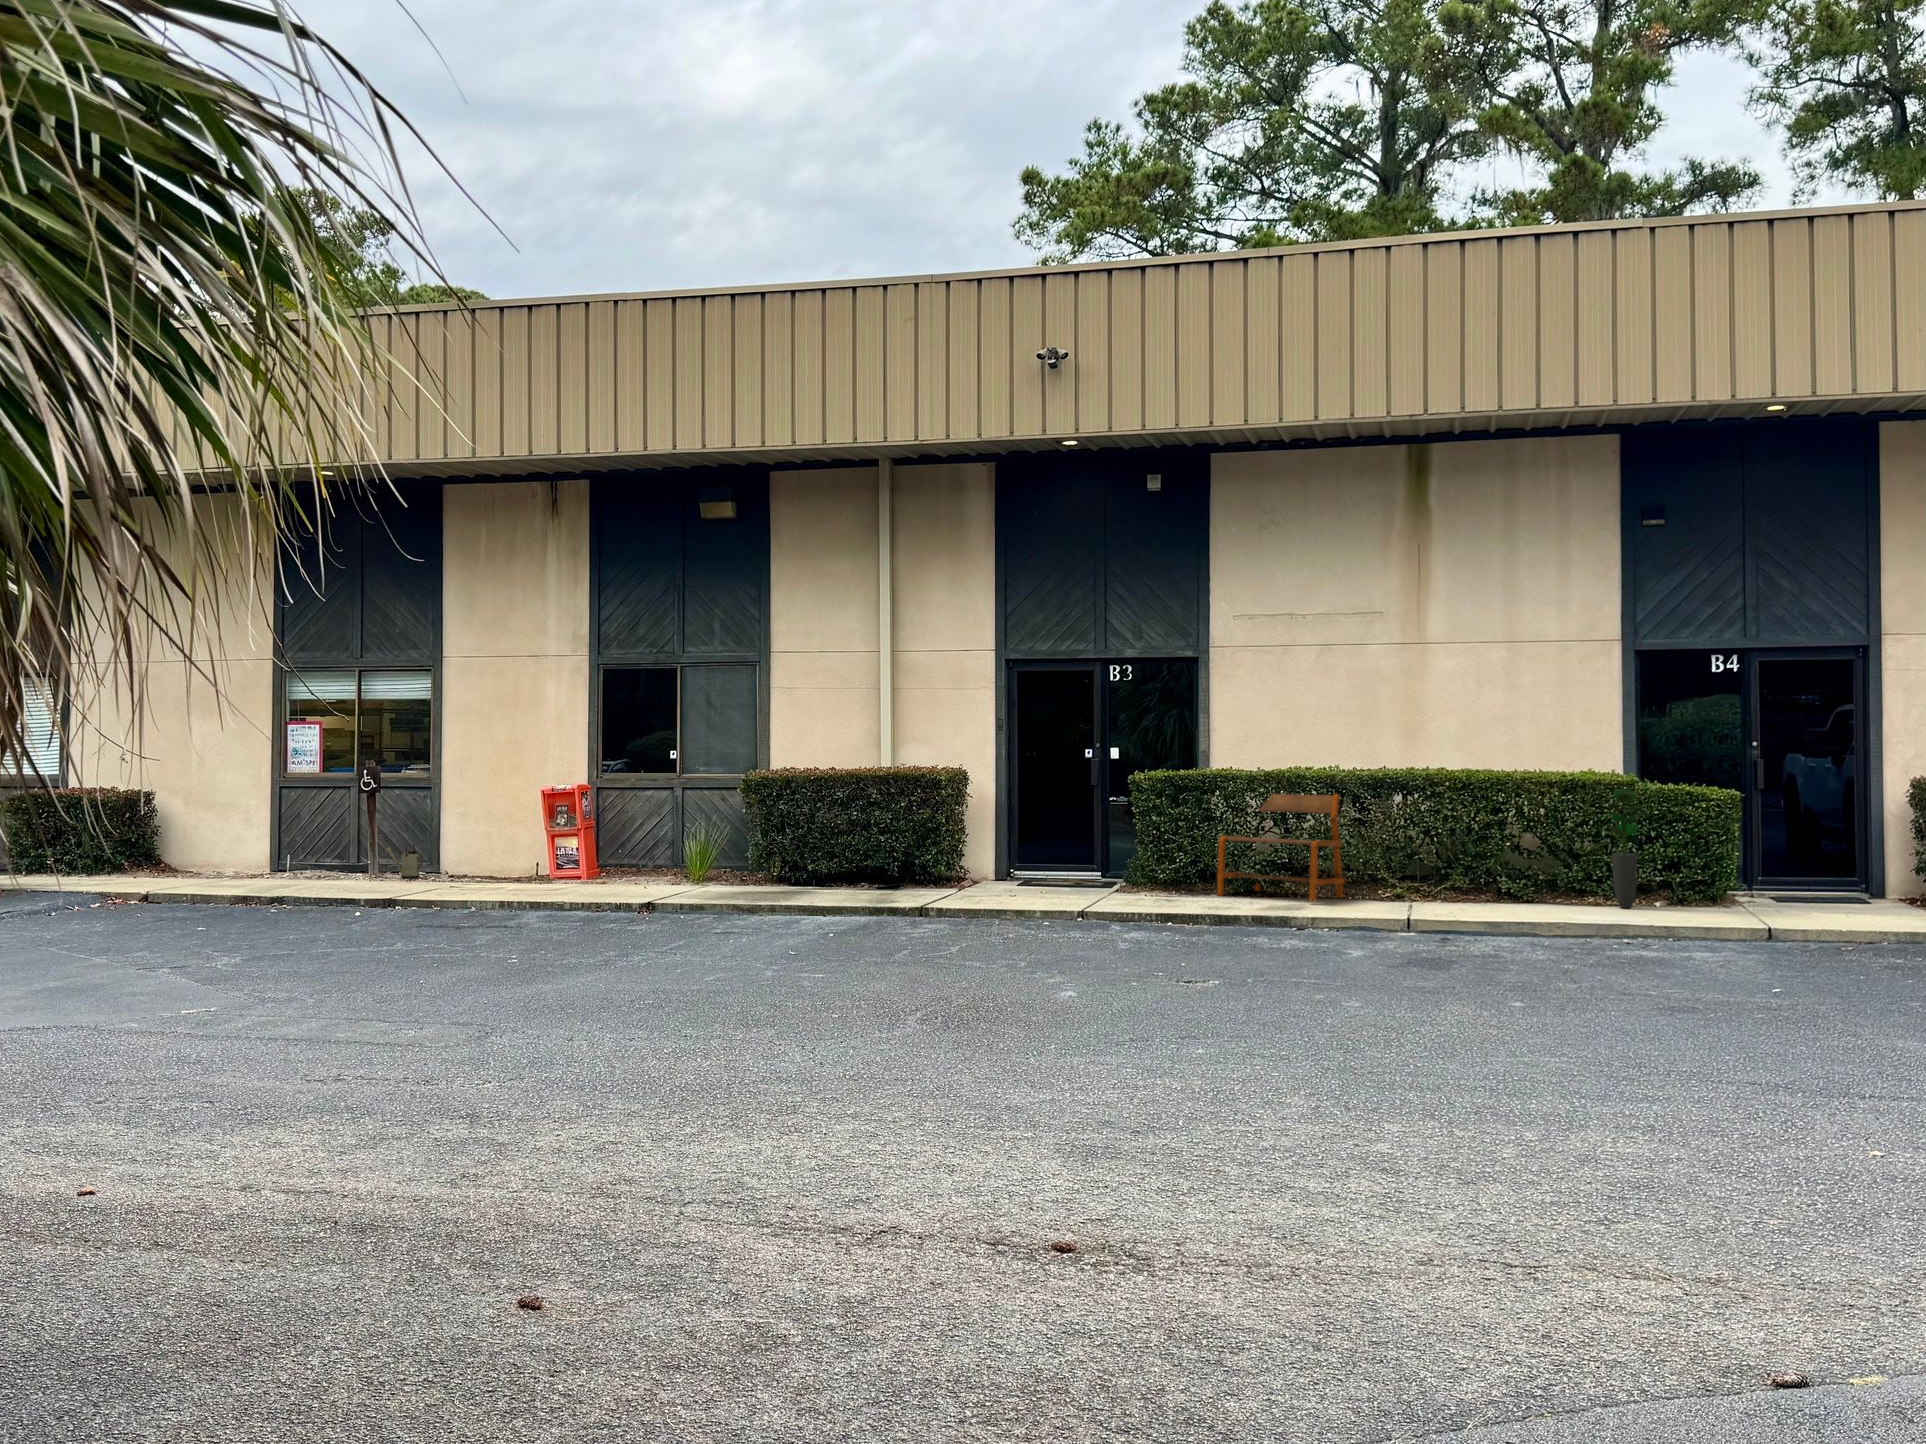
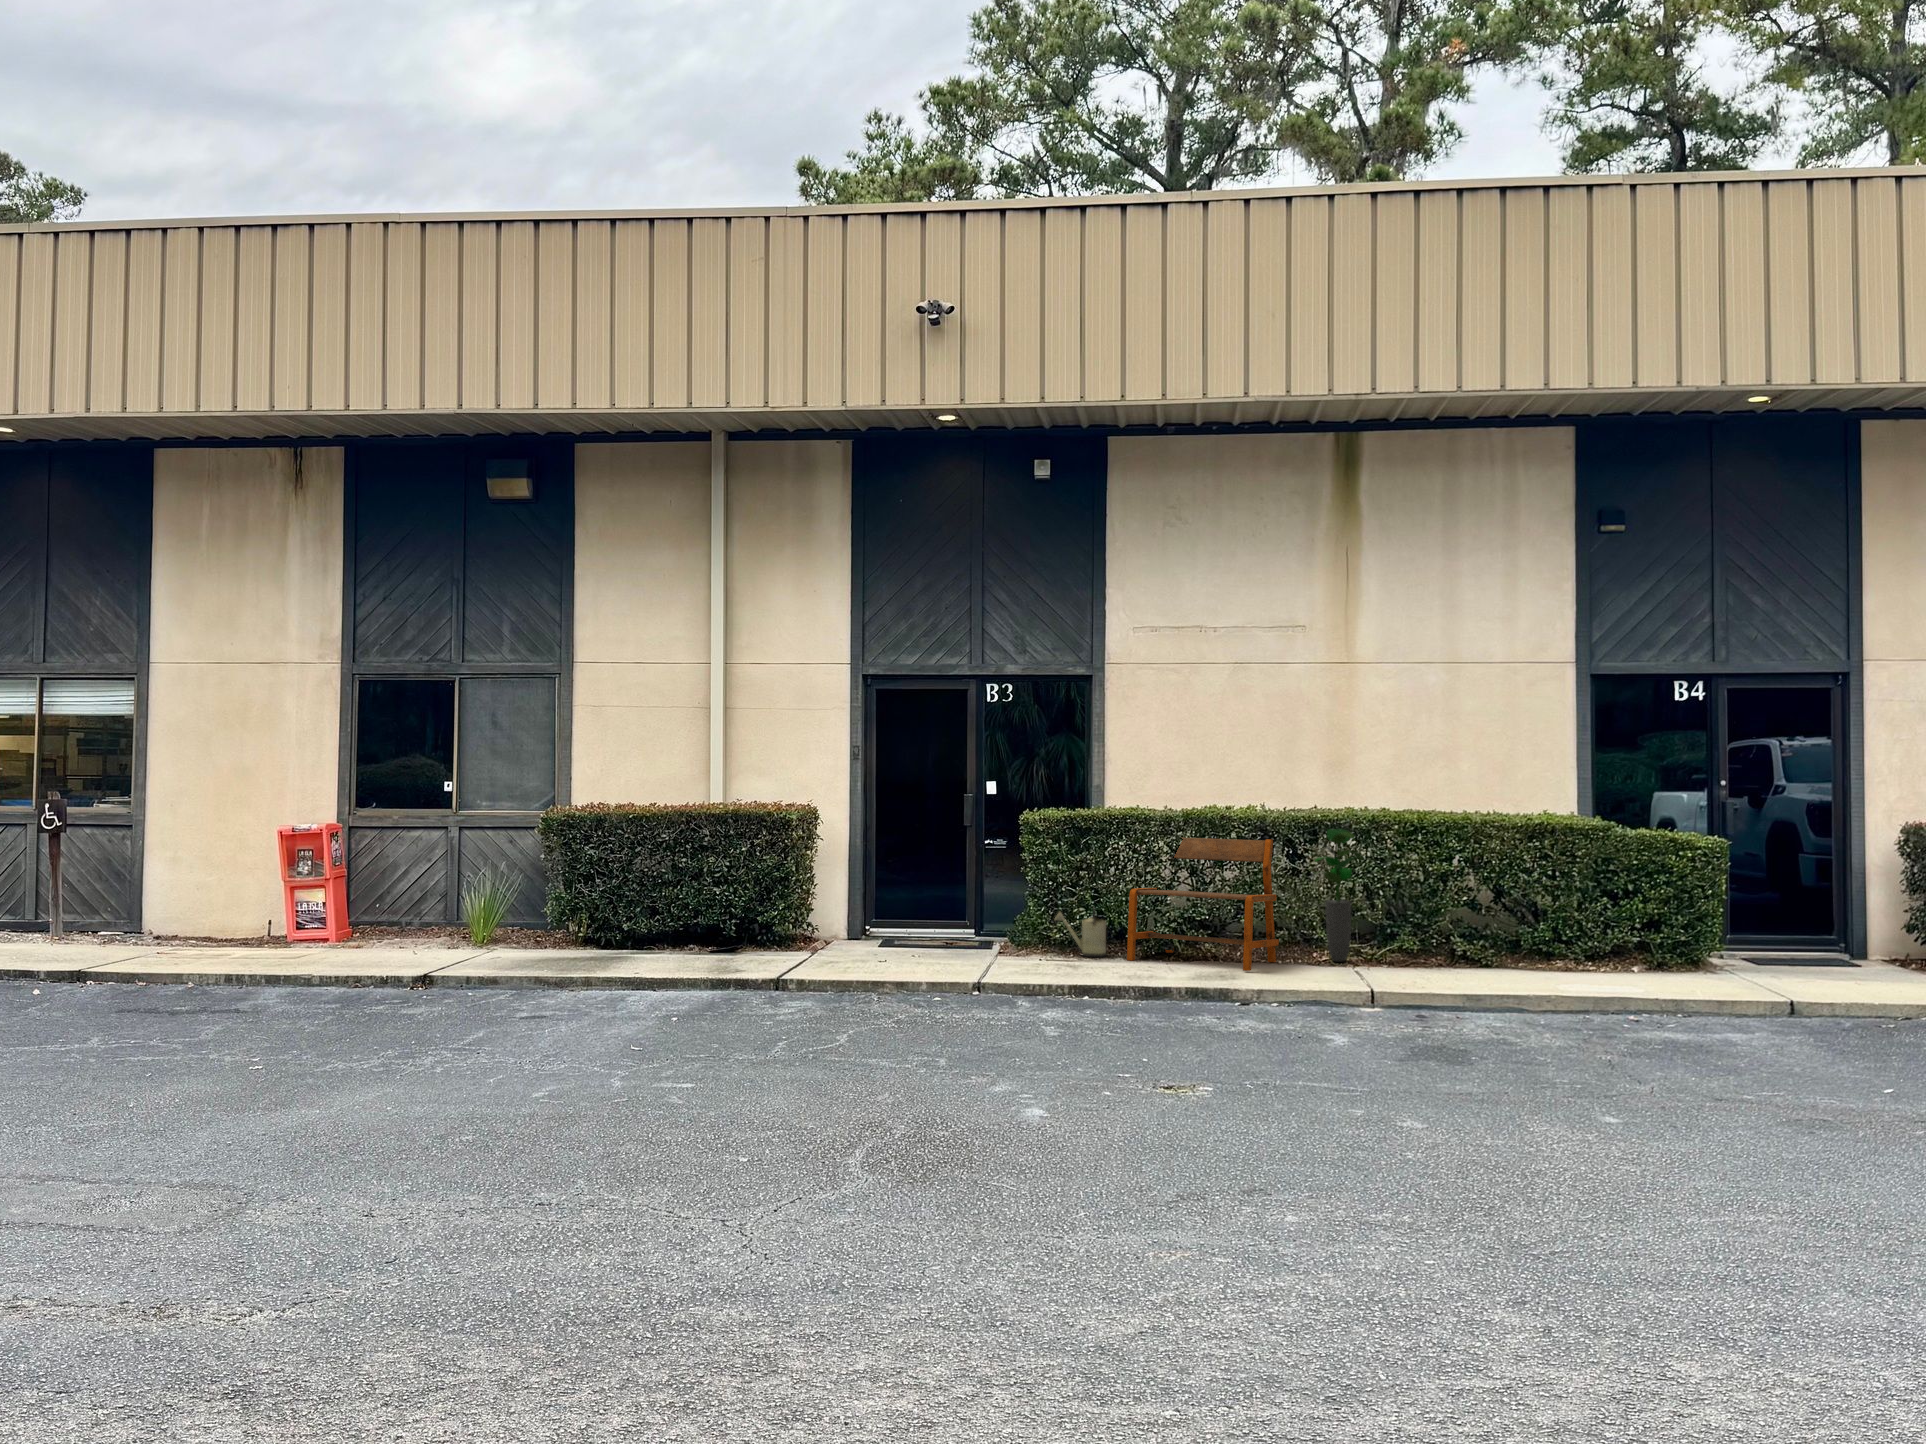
potted plant: present [1609,789,1649,908] -> present [1317,829,1364,962]
watering can: present [384,844,422,878] -> present [1055,909,1106,957]

